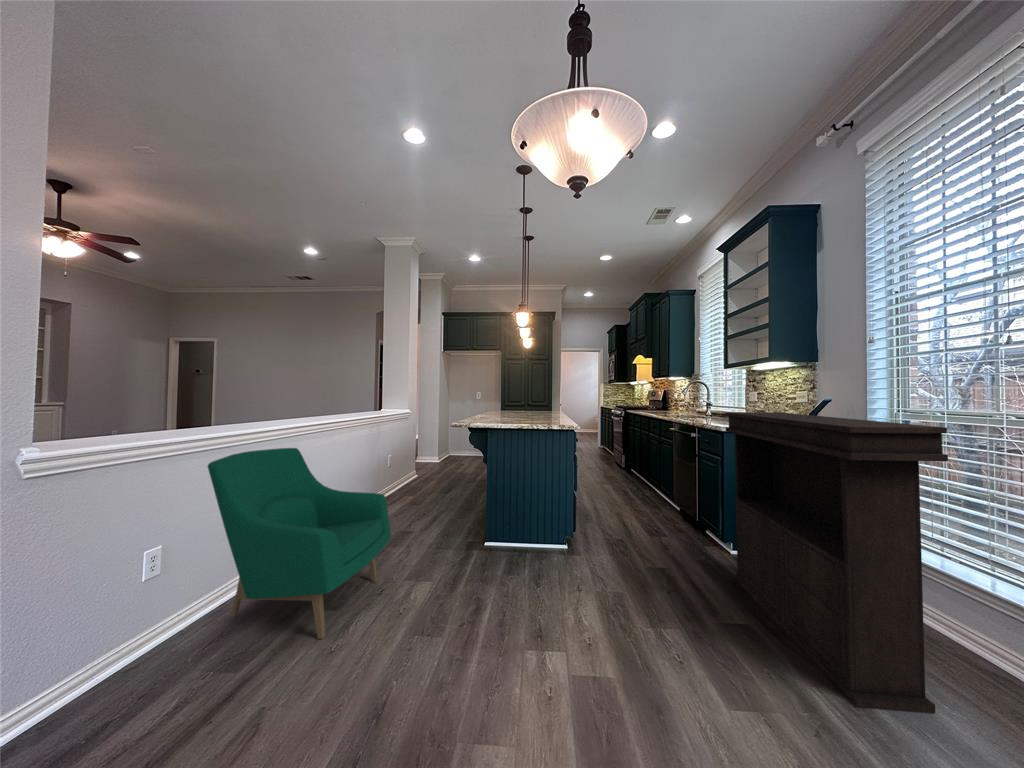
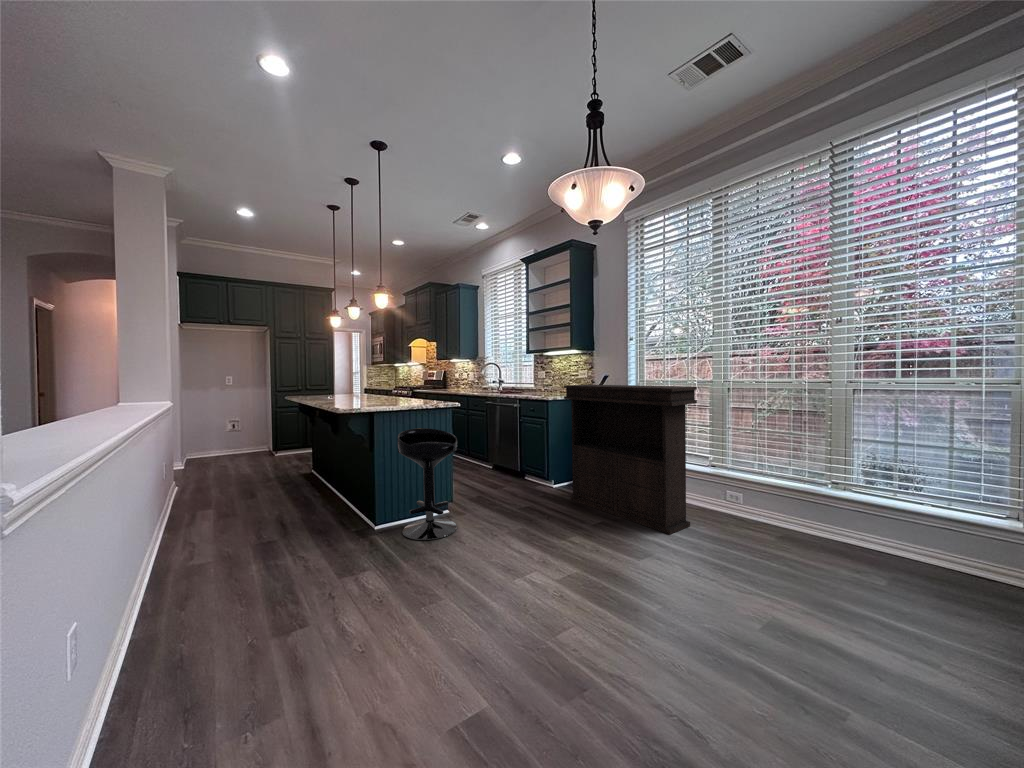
armchair: present [208,448,391,639] -> none [108,456,348,700]
bar stool: none [496,450,557,572] -> present [398,428,457,540]

